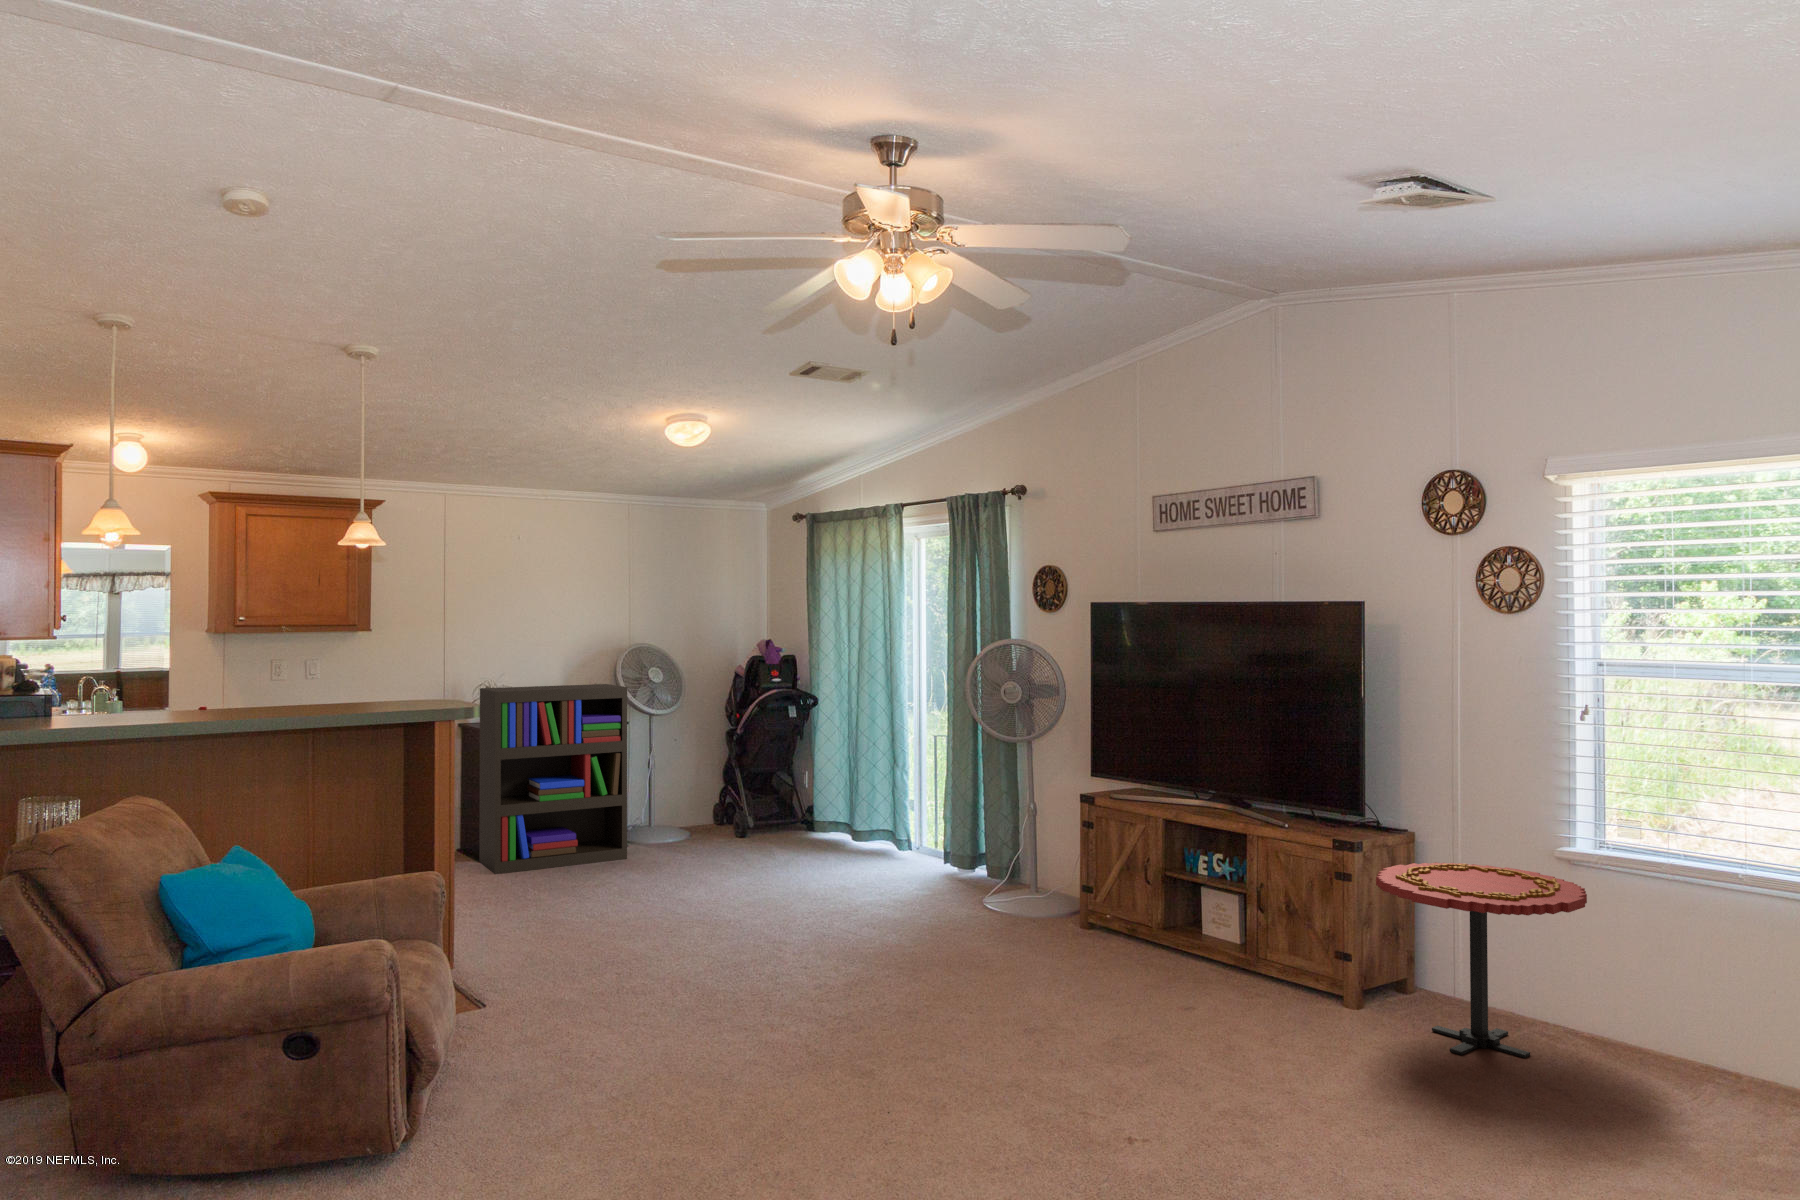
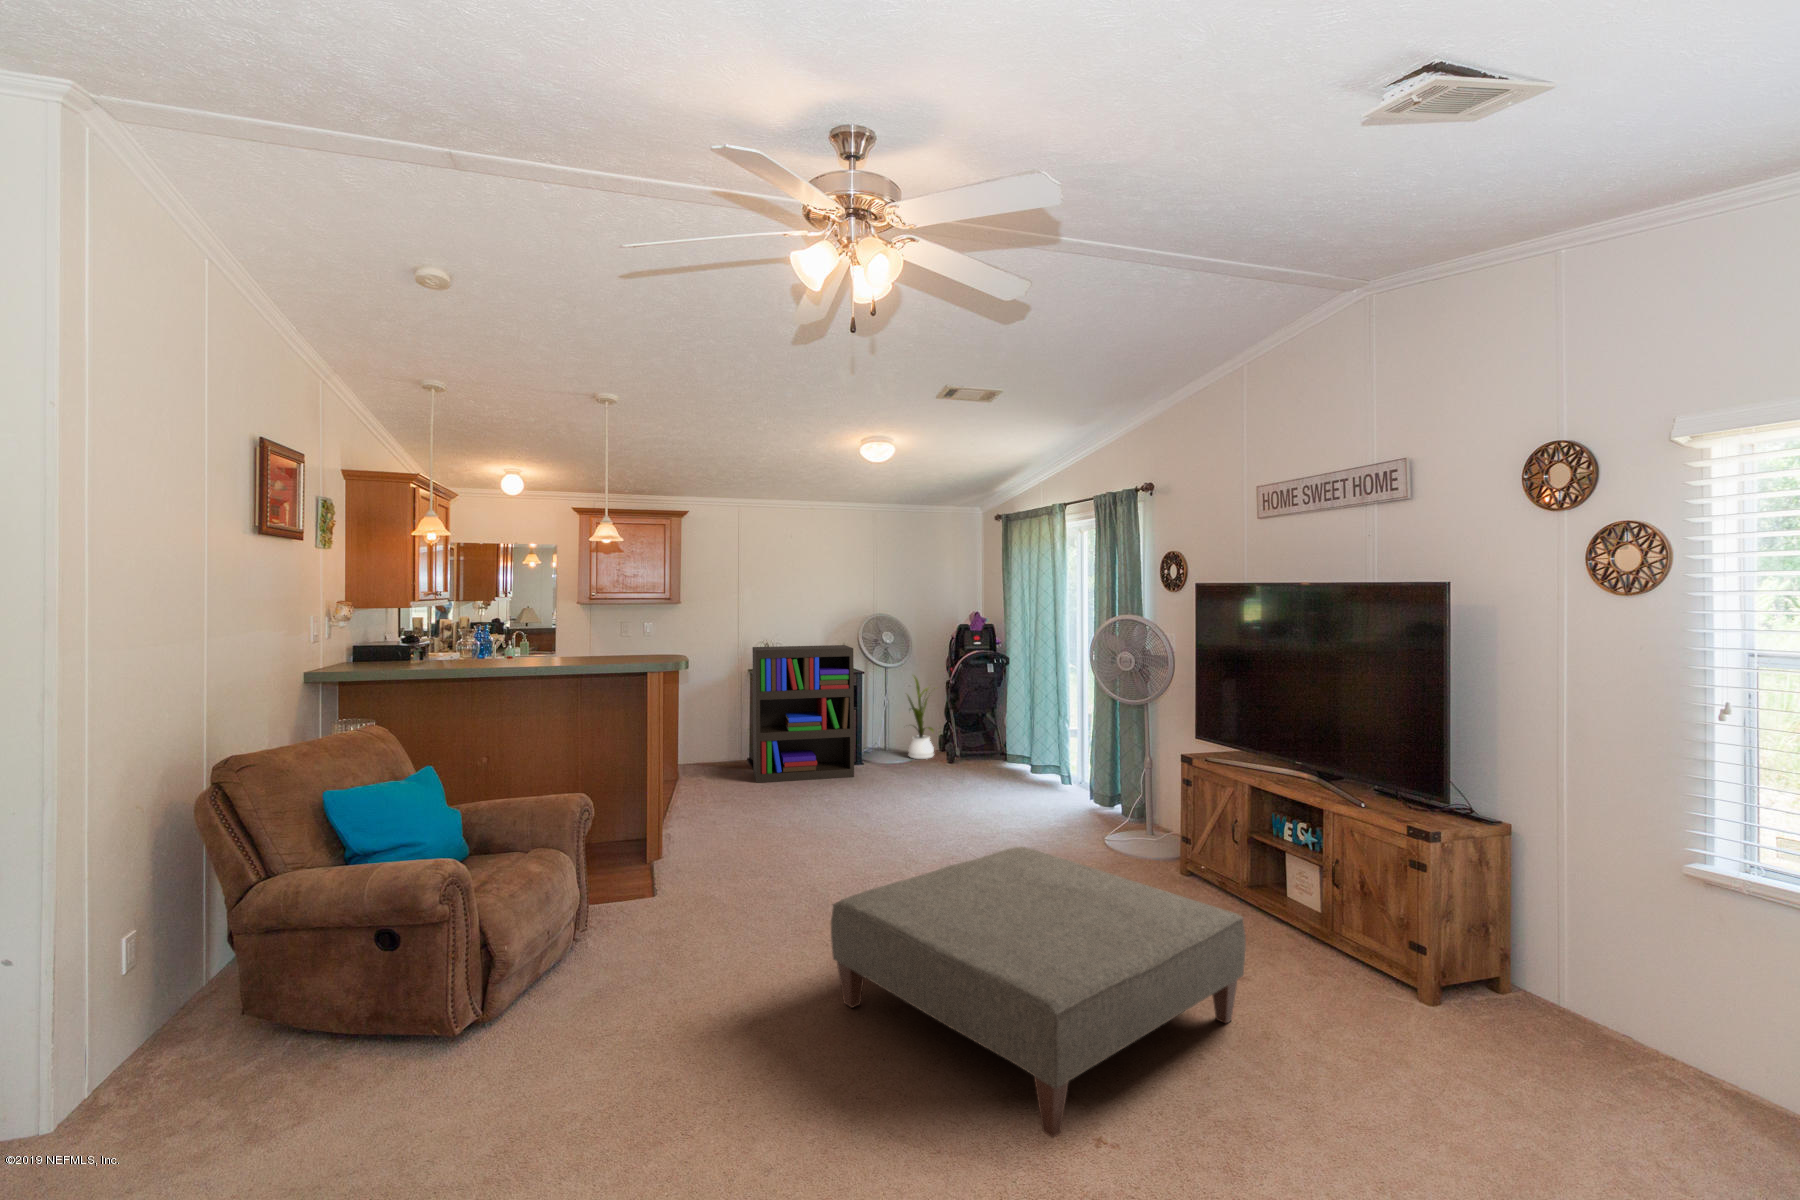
house plant: none [675,722,727,833] -> present [907,677,934,759]
side table: present [1376,862,1587,1058] -> none [1444,859,1714,1097]
ottoman: none [778,900,1206,1158] -> present [831,847,1246,1137]

